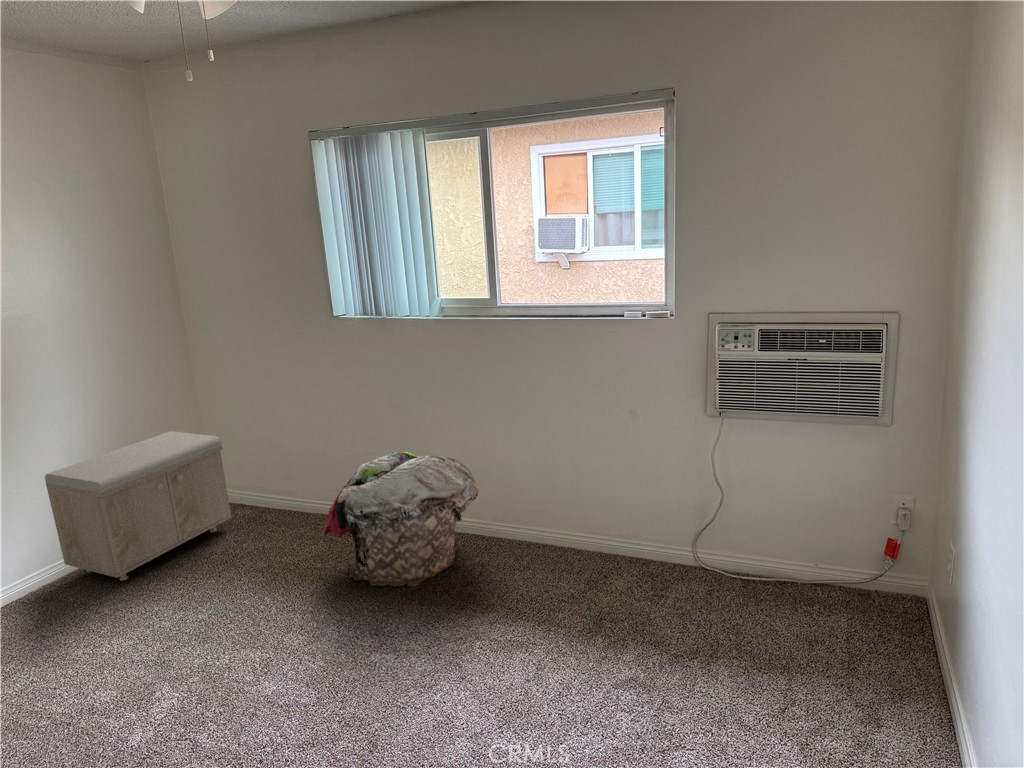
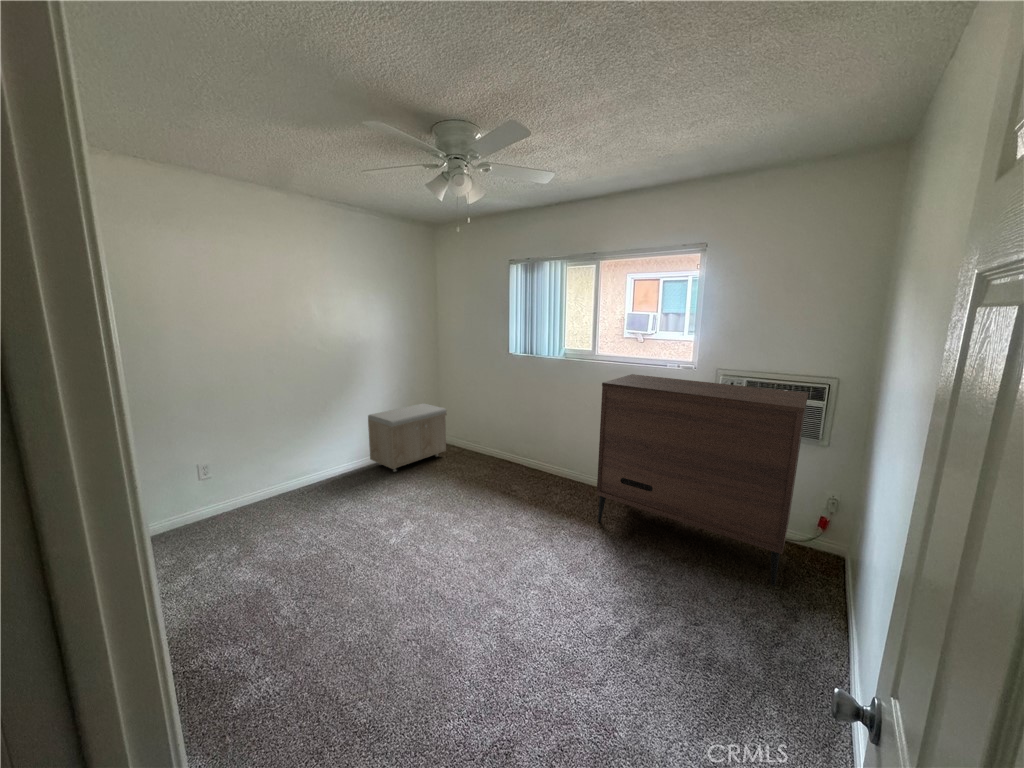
dresser: none [518,335,866,672] -> present [597,374,808,586]
laundry basket: present [323,452,479,587] -> none [490,427,574,498]

